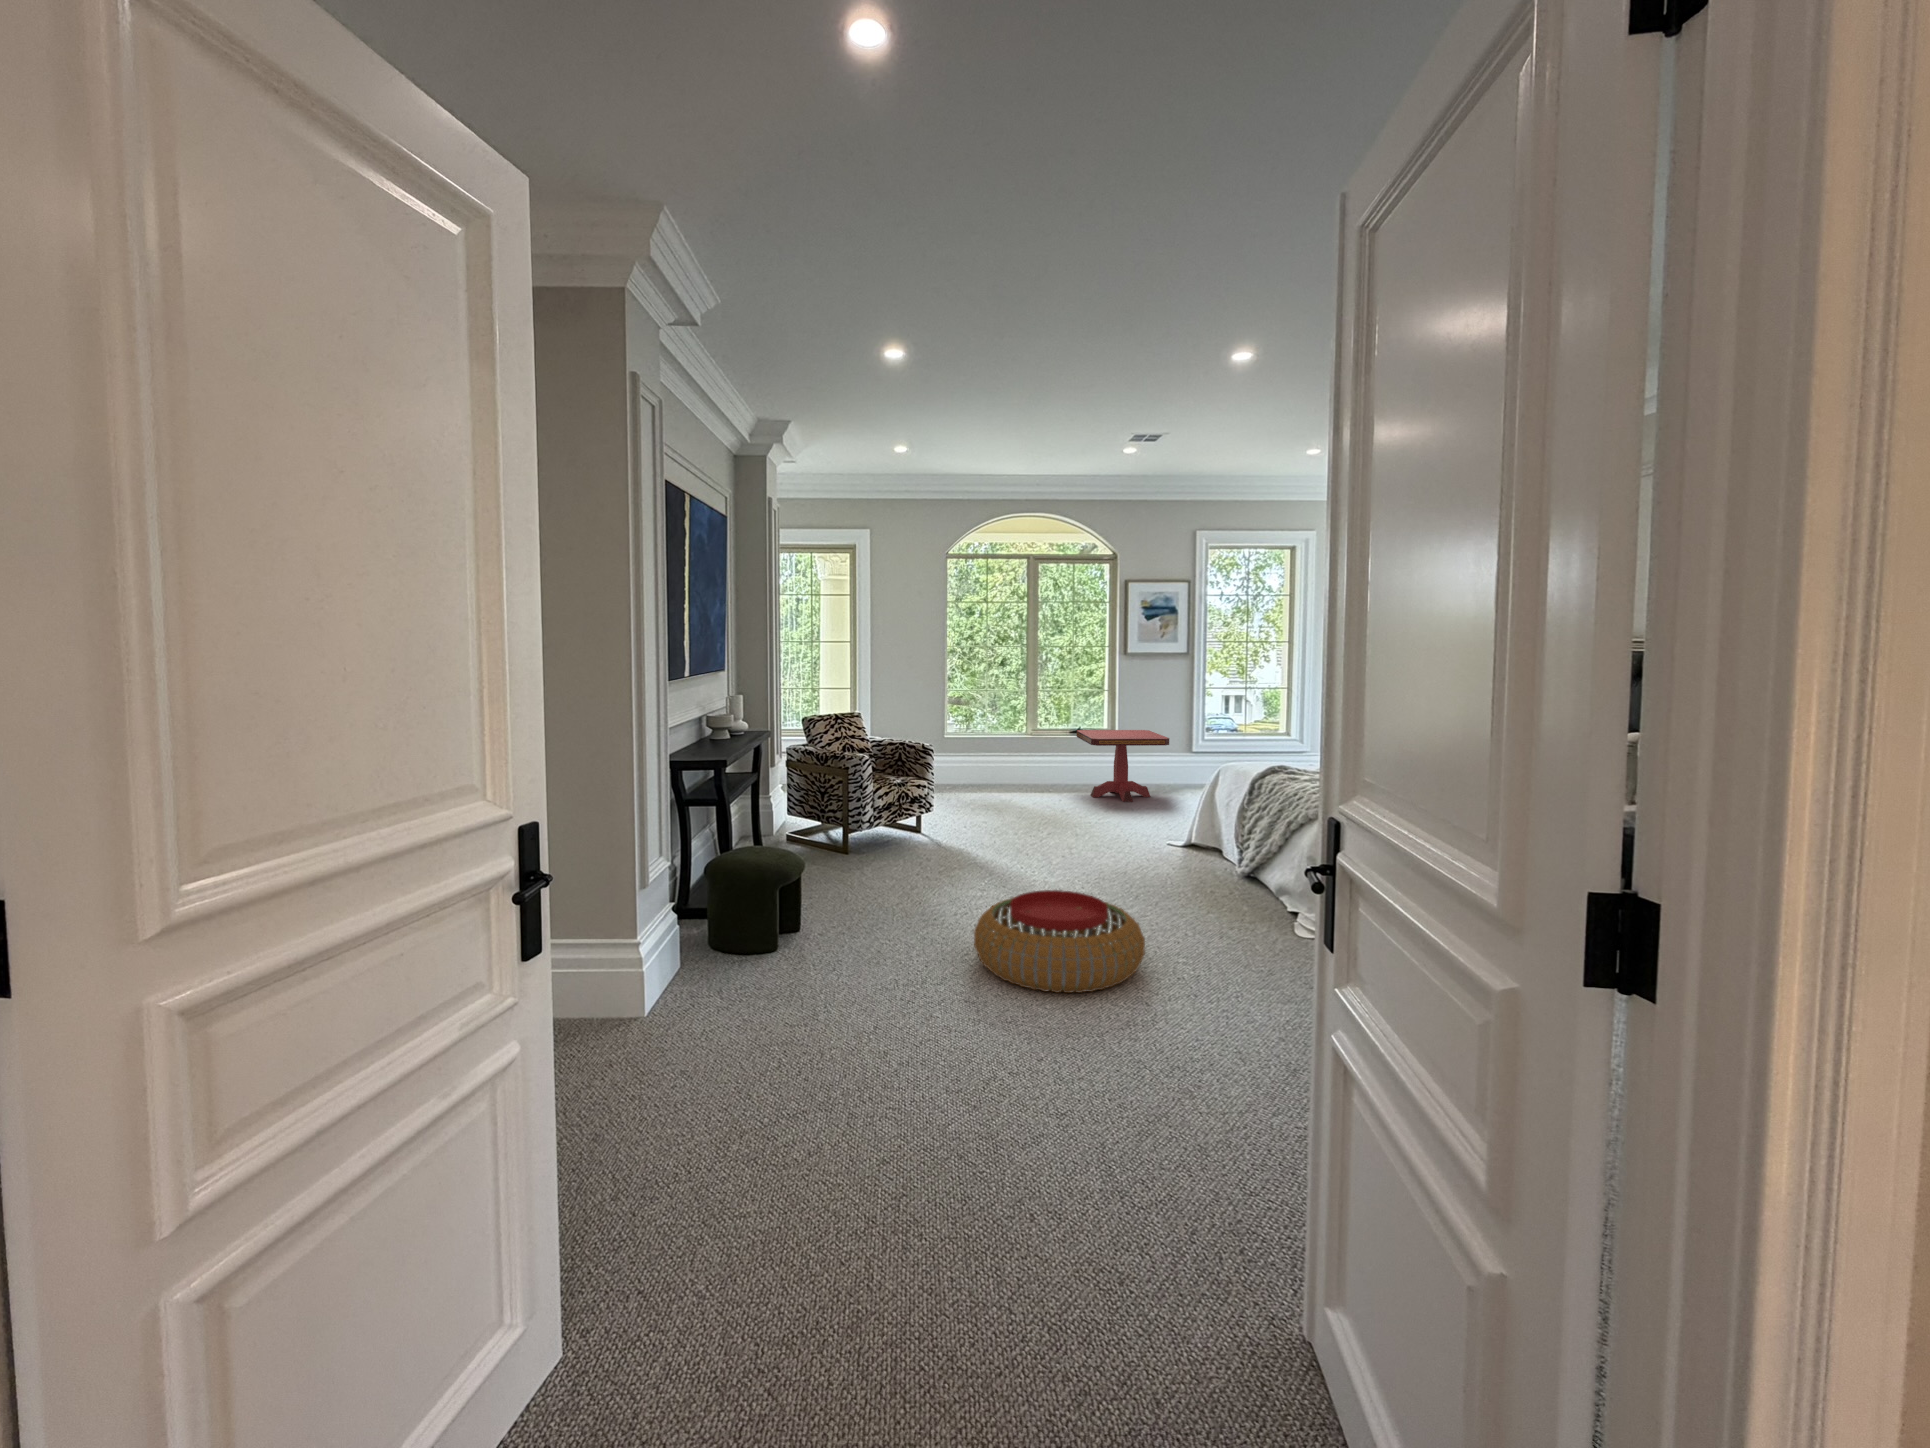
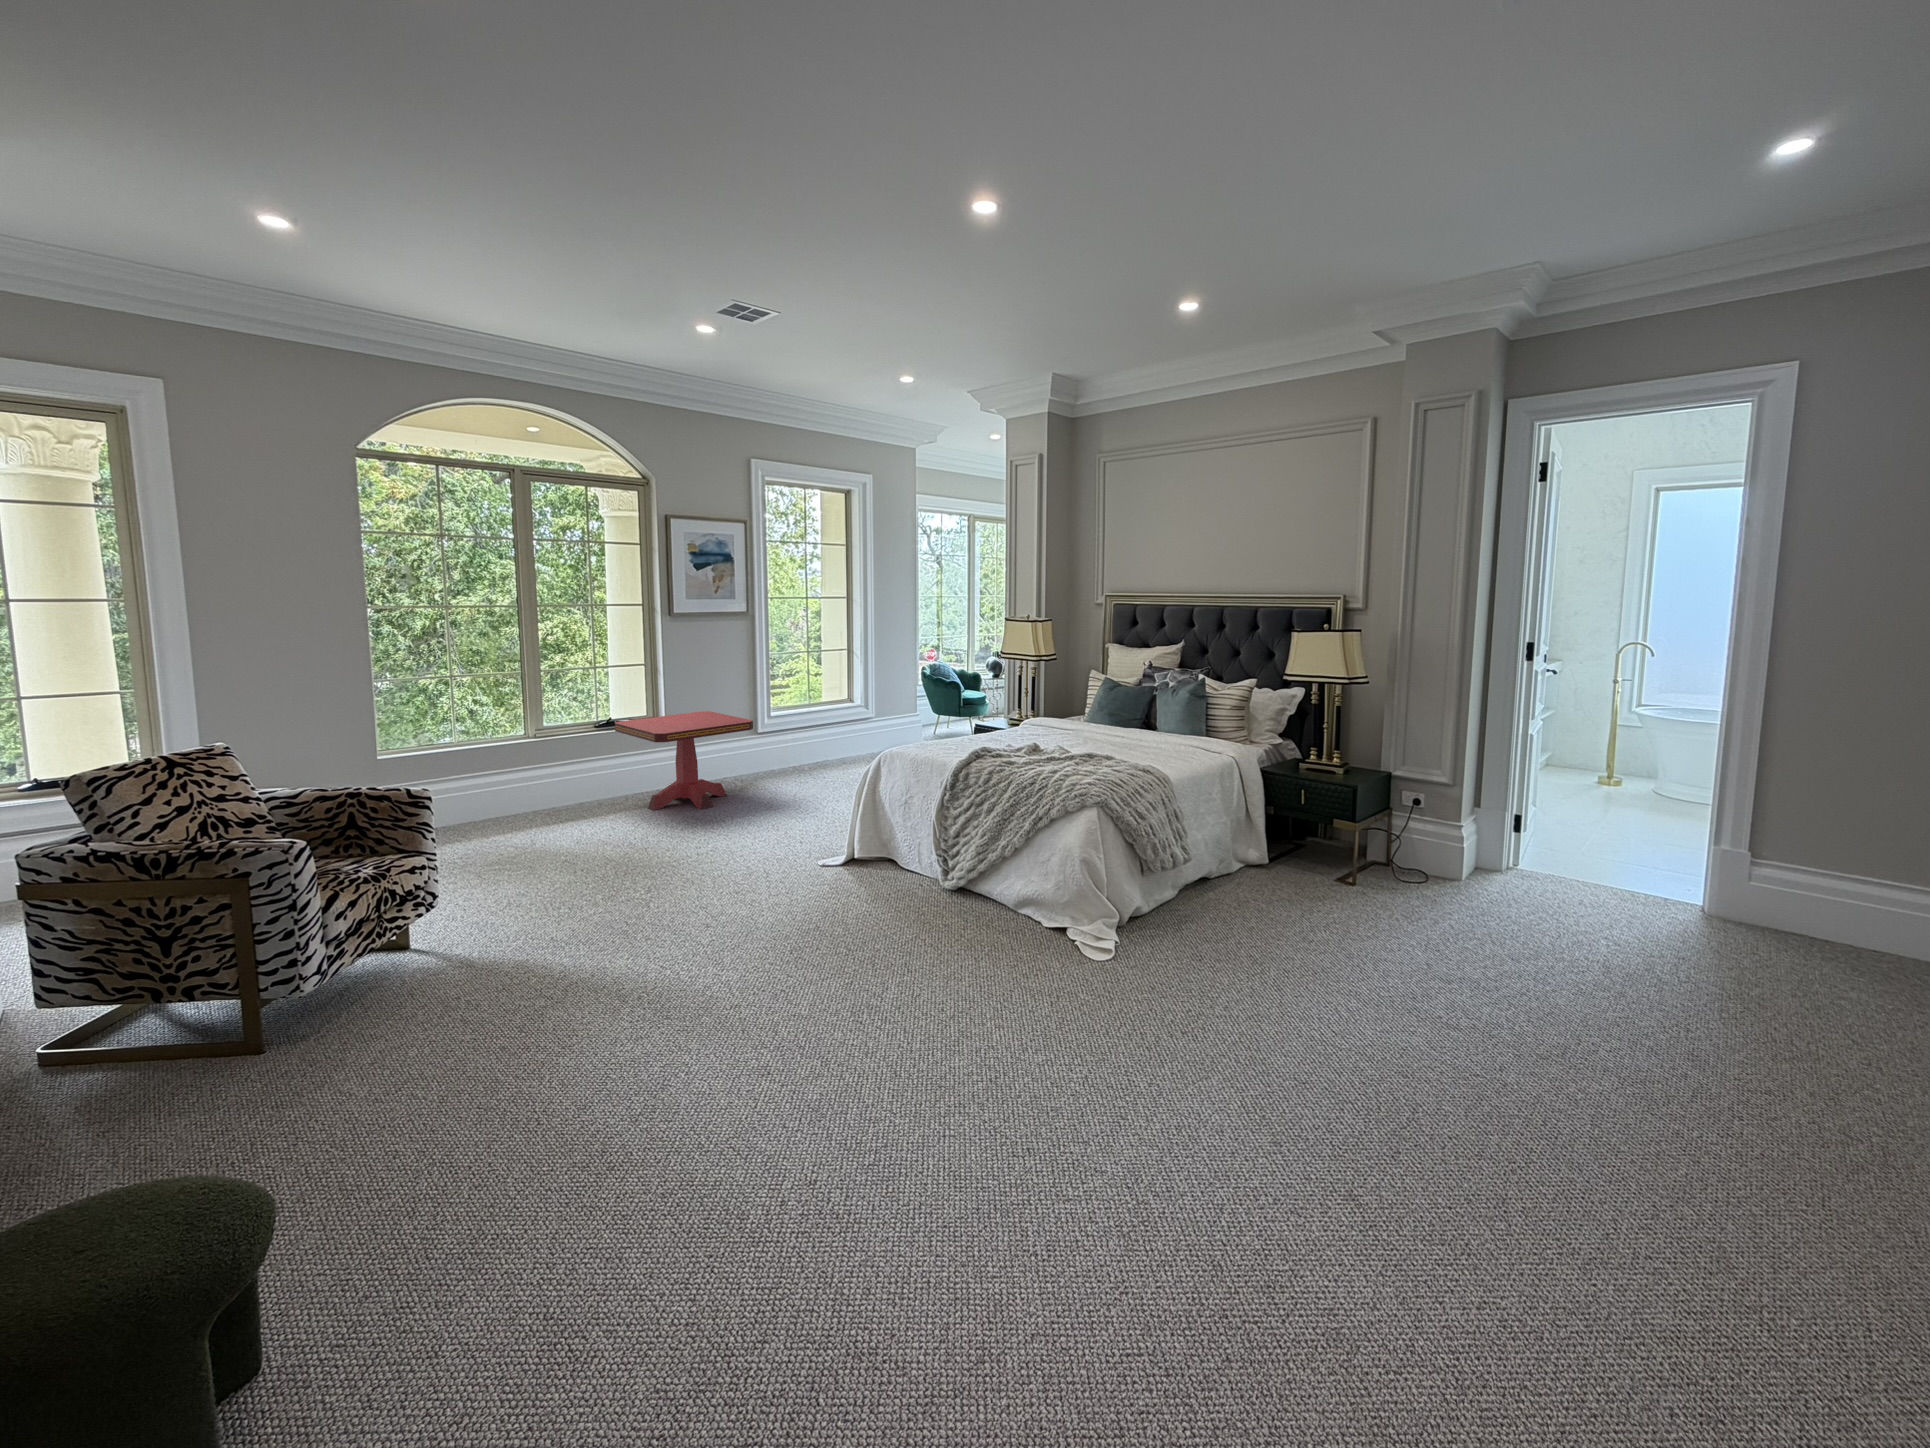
pouf: present [974,890,1145,993] -> none [786,1025,1084,1272]

